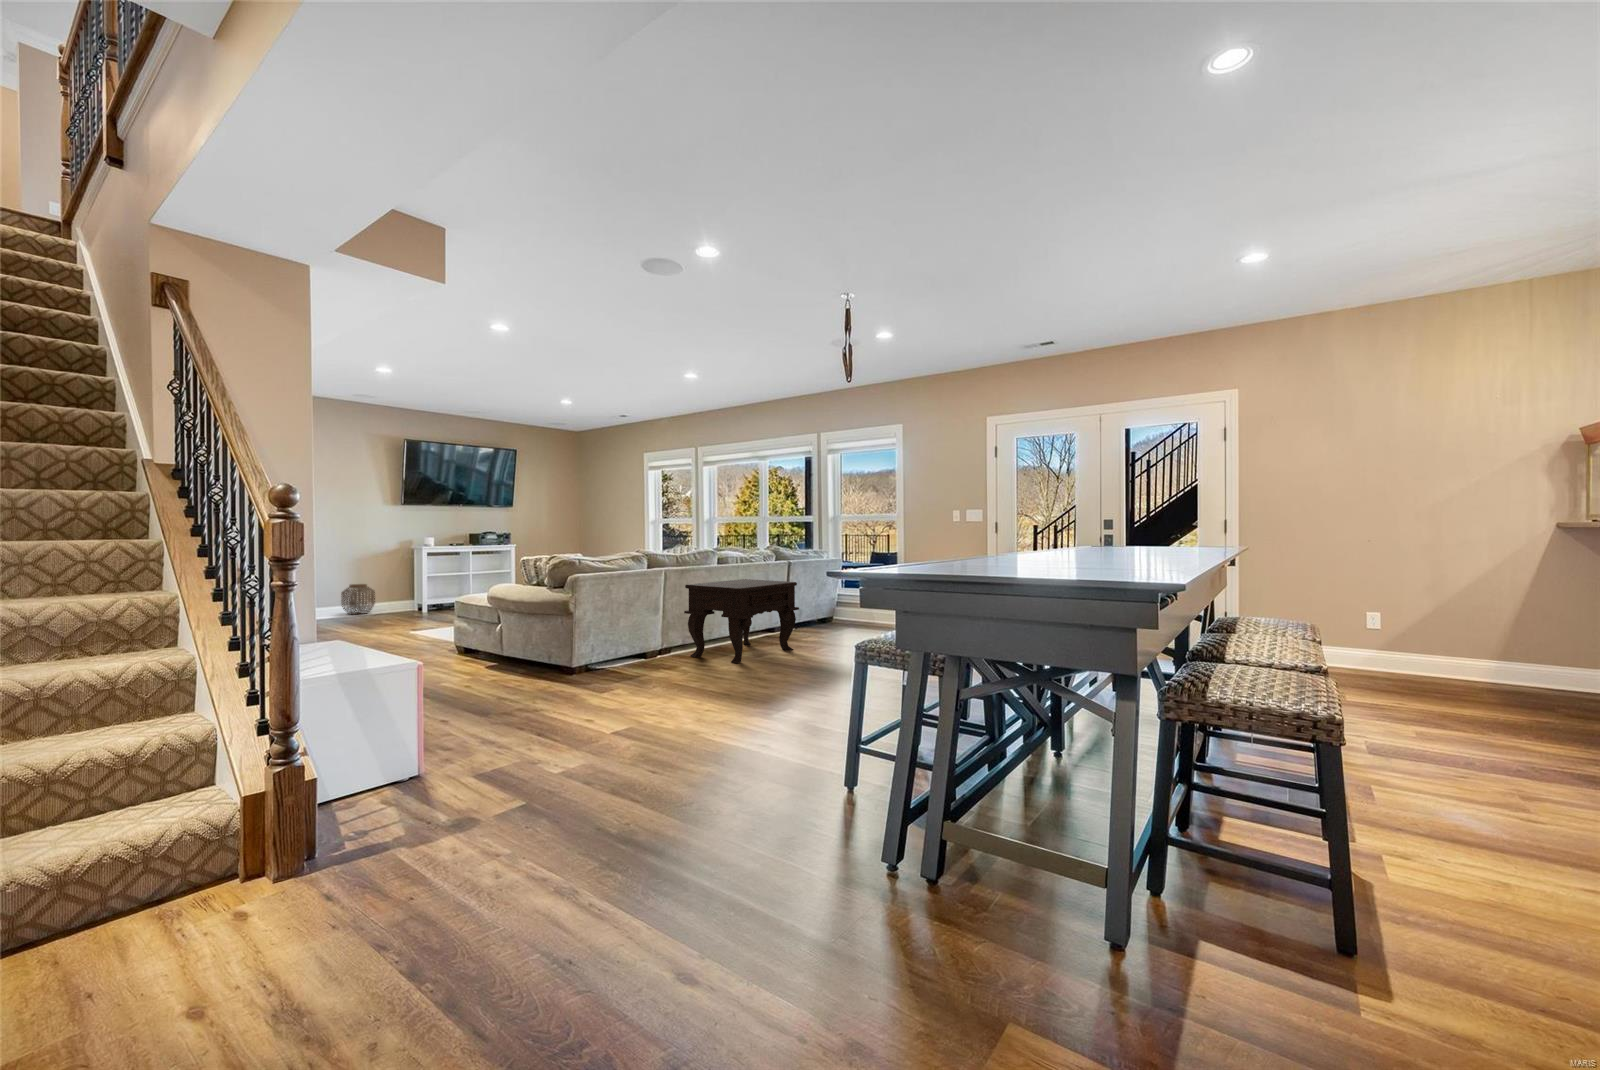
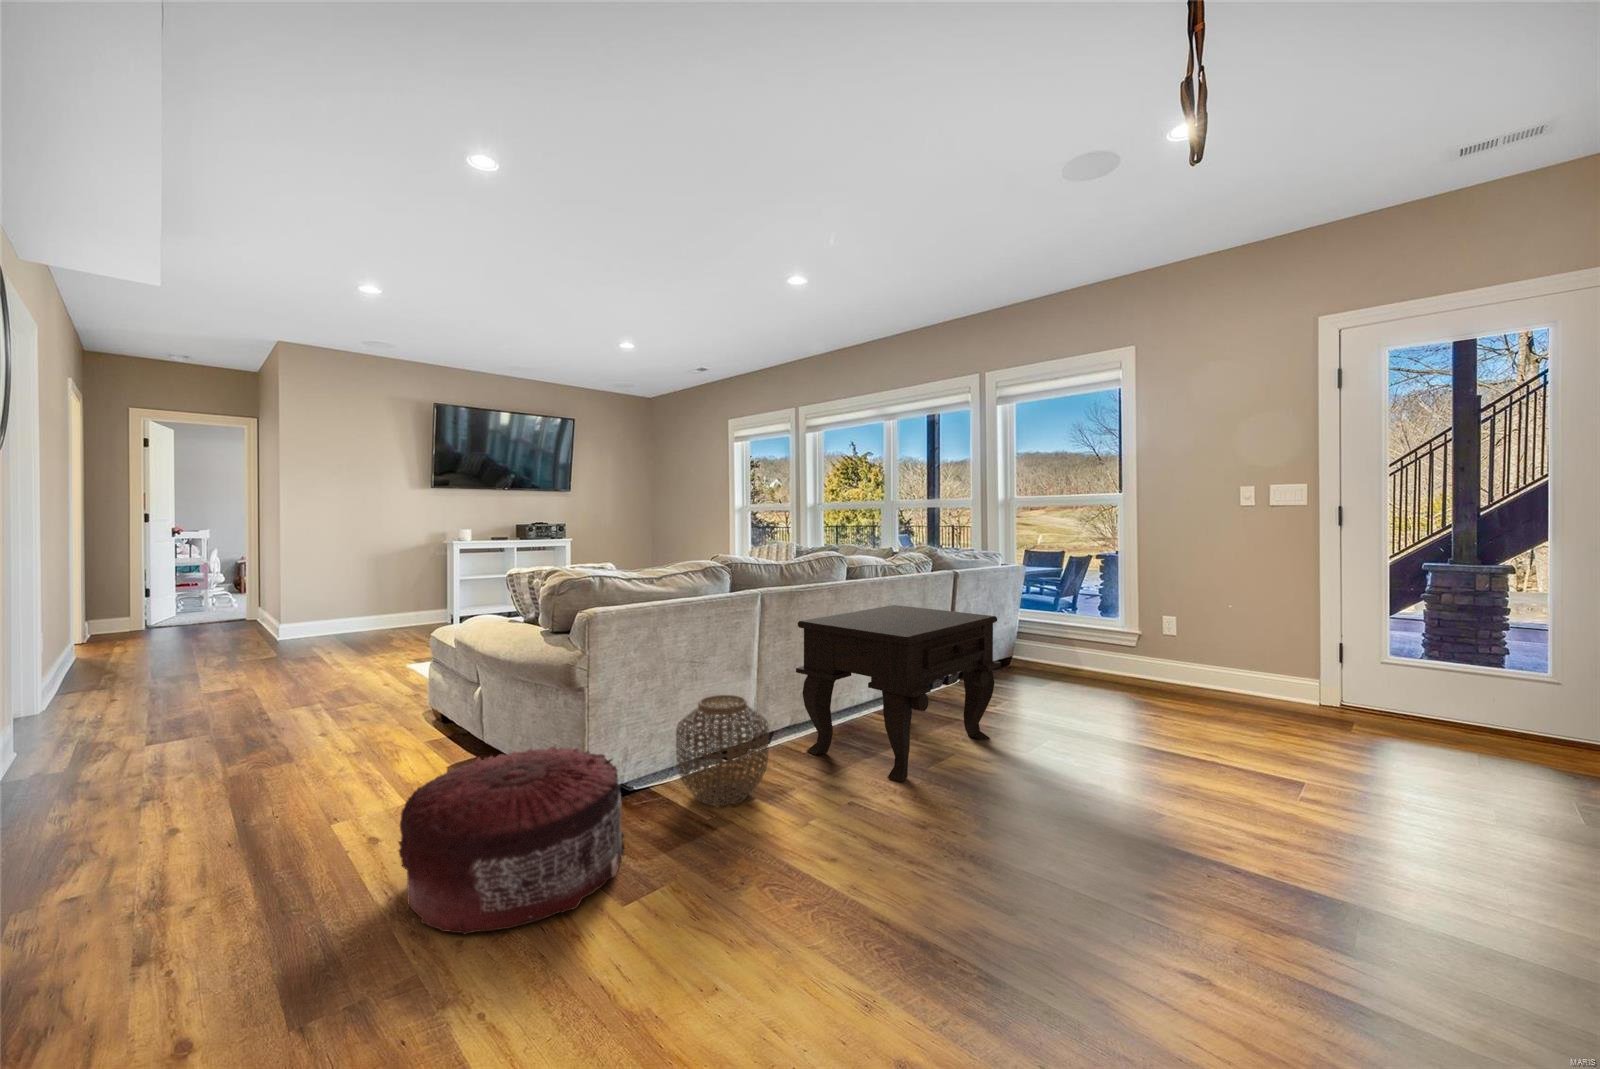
woven basket: present [341,584,375,615] -> present [676,695,768,806]
pouf: none [501,638,599,700] -> present [399,745,625,934]

